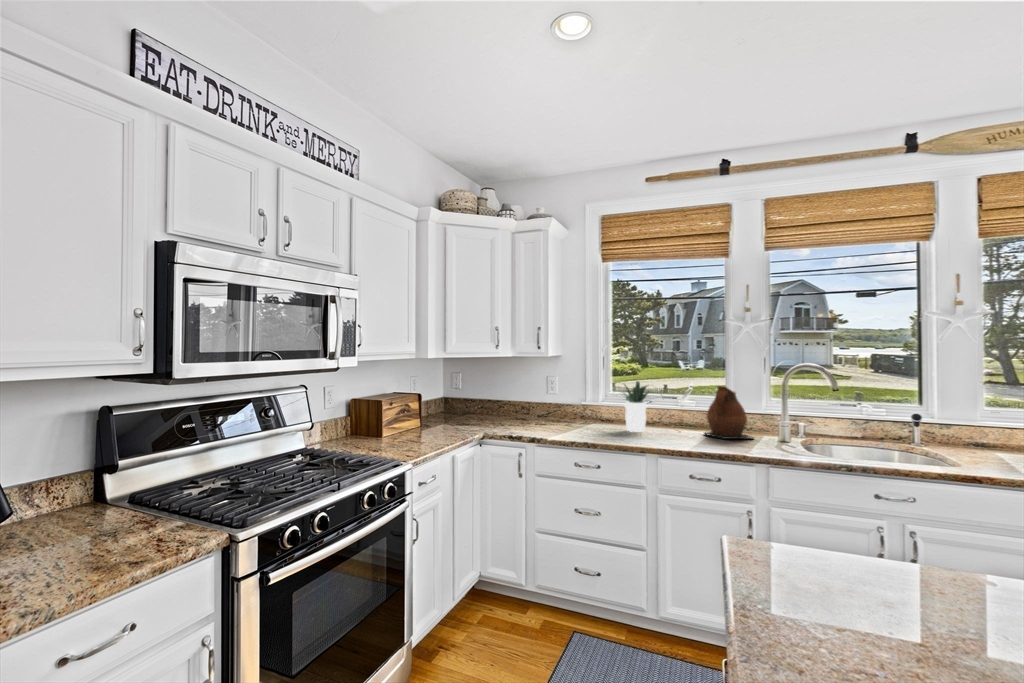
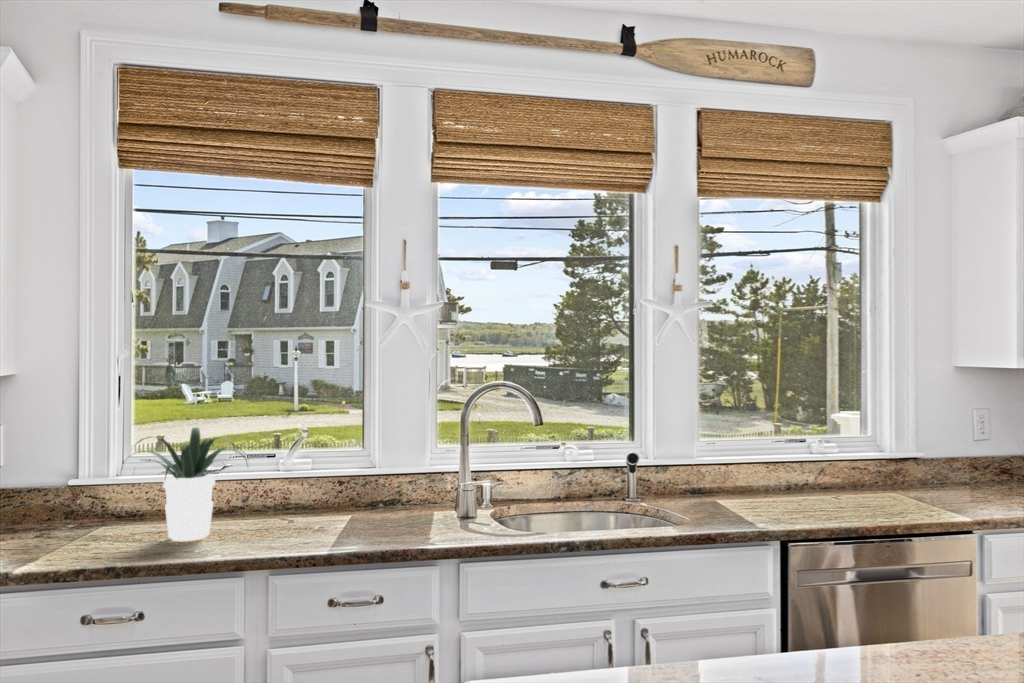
ceramic pitcher: present [704,386,753,439] -> none [323,430,416,533]

